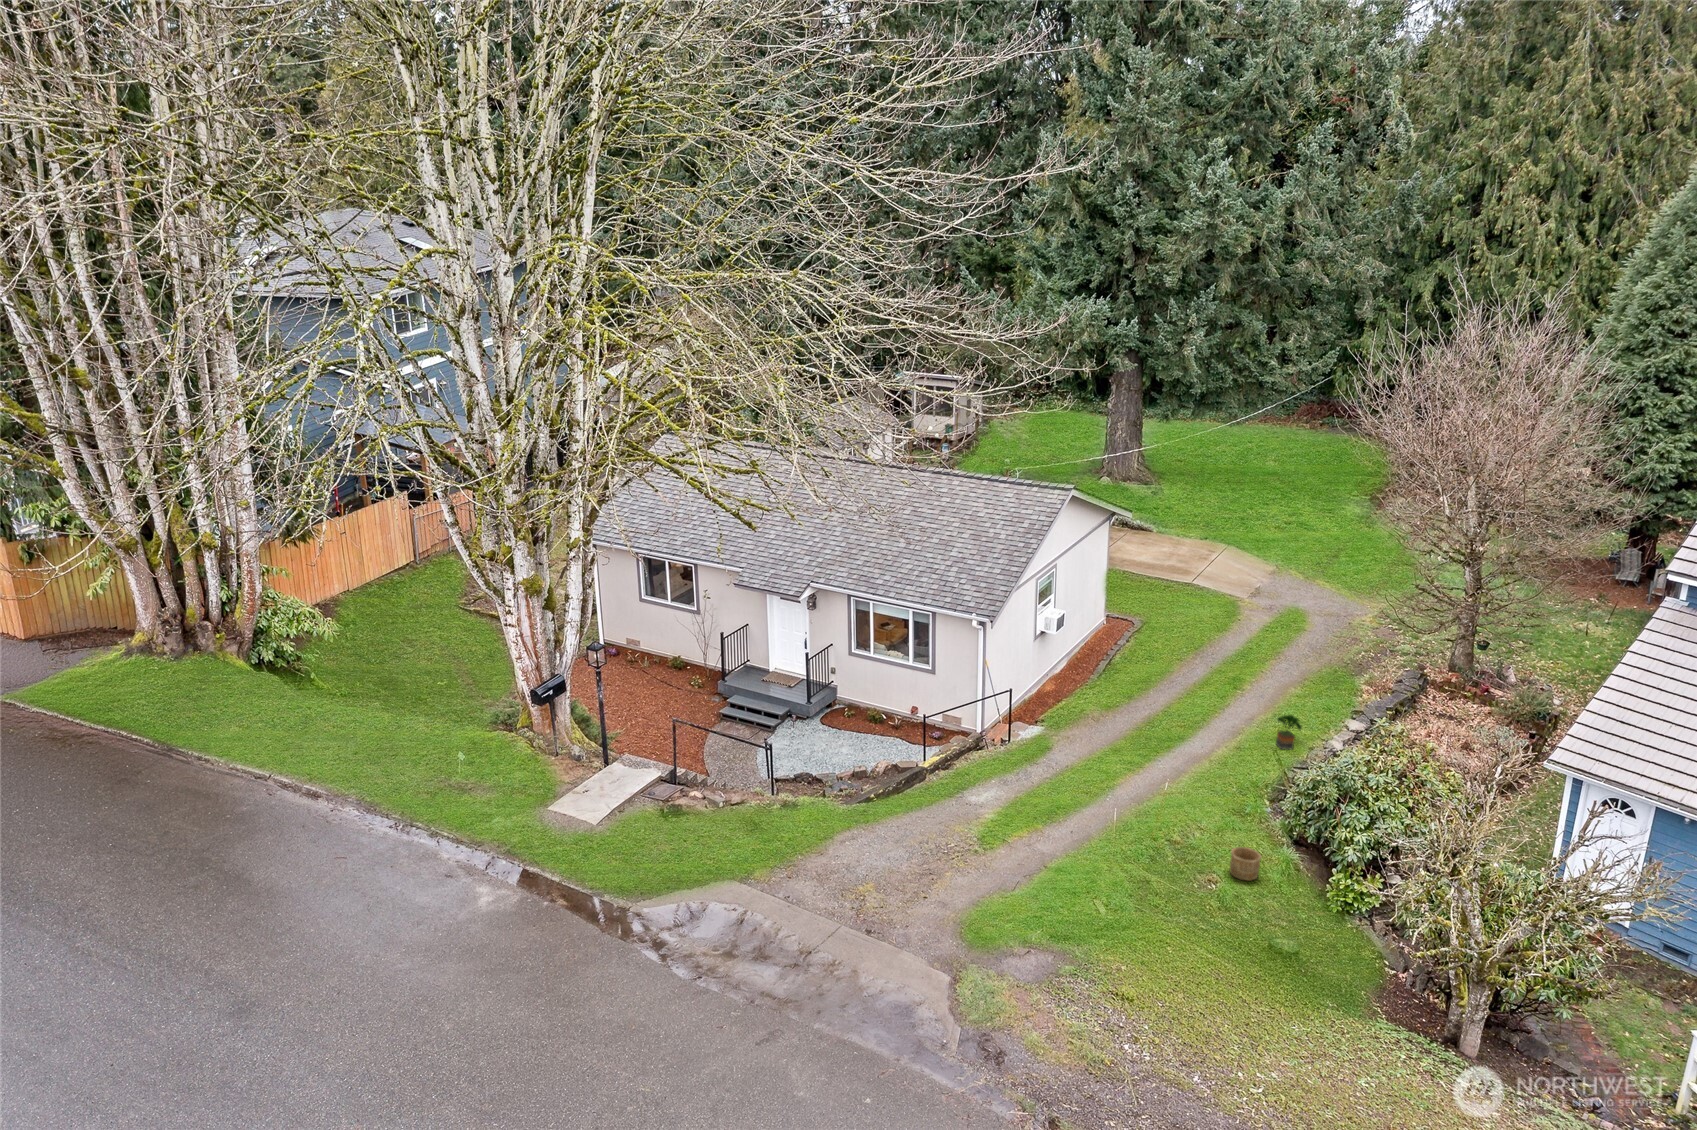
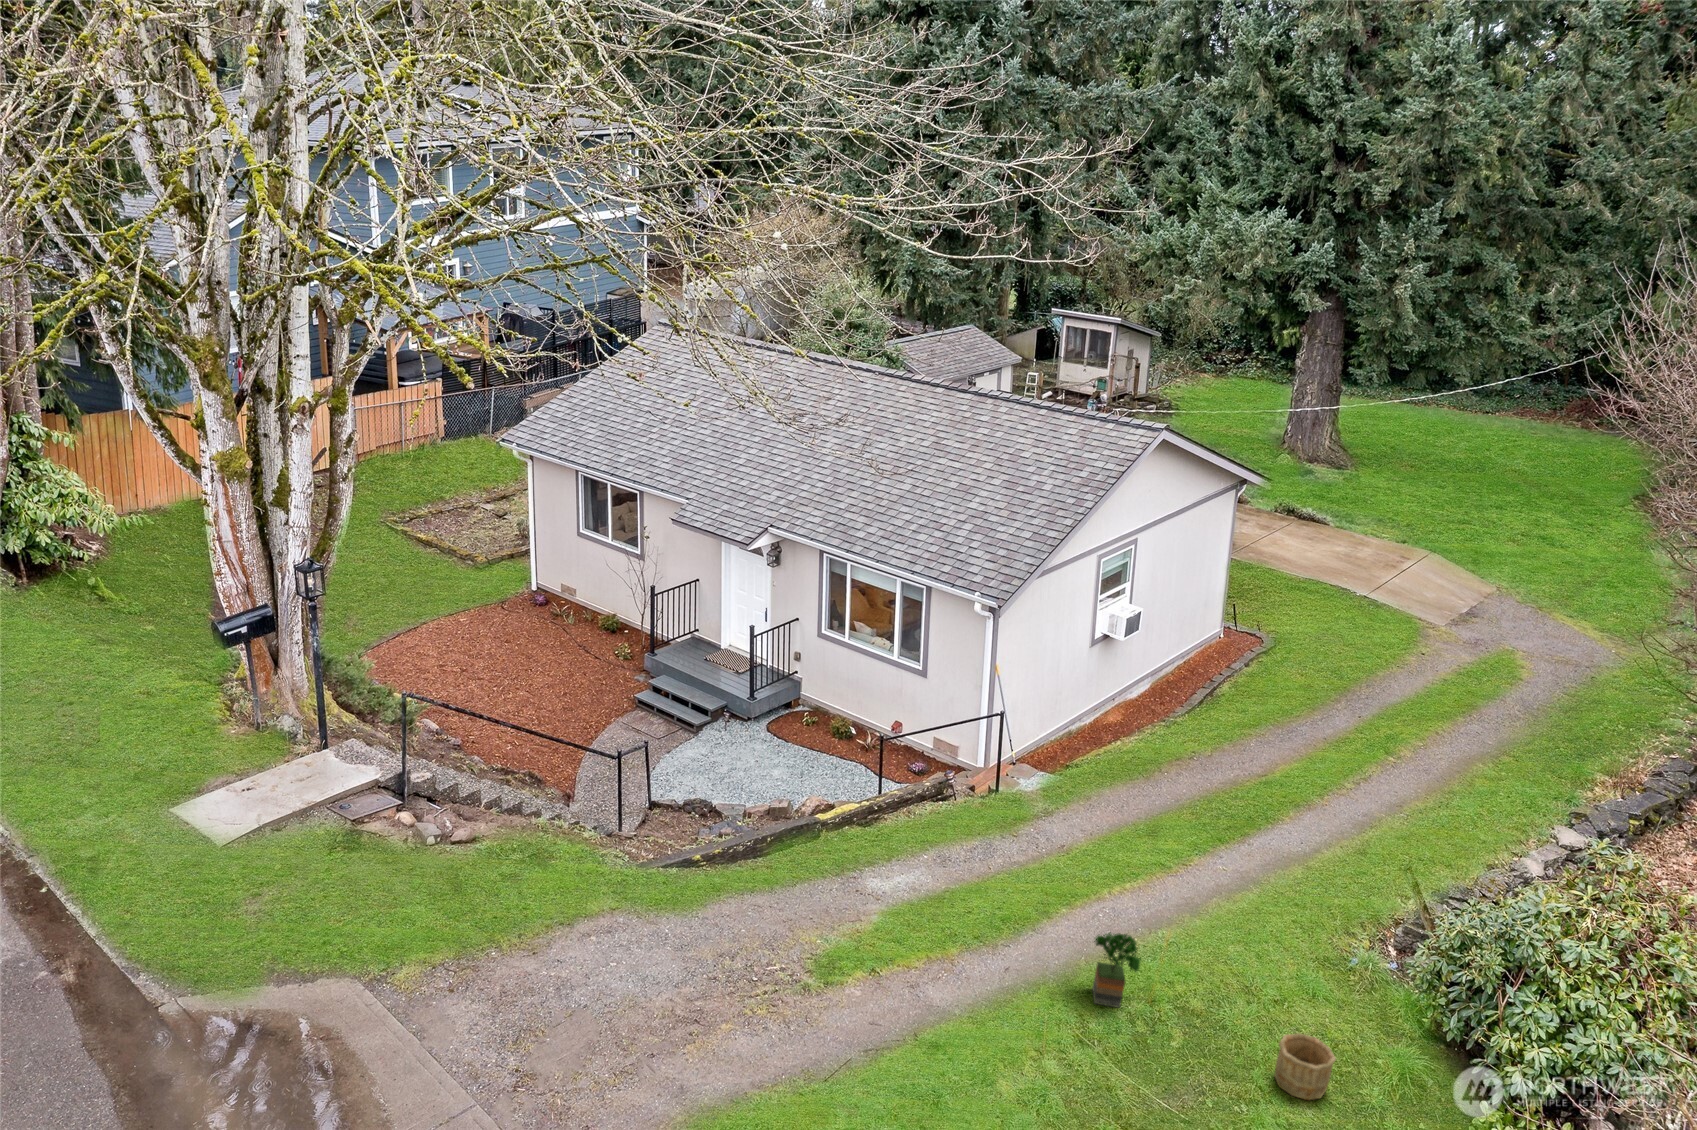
potted tree: present [1276,715,1302,750] -> present [1092,932,1141,1008]

